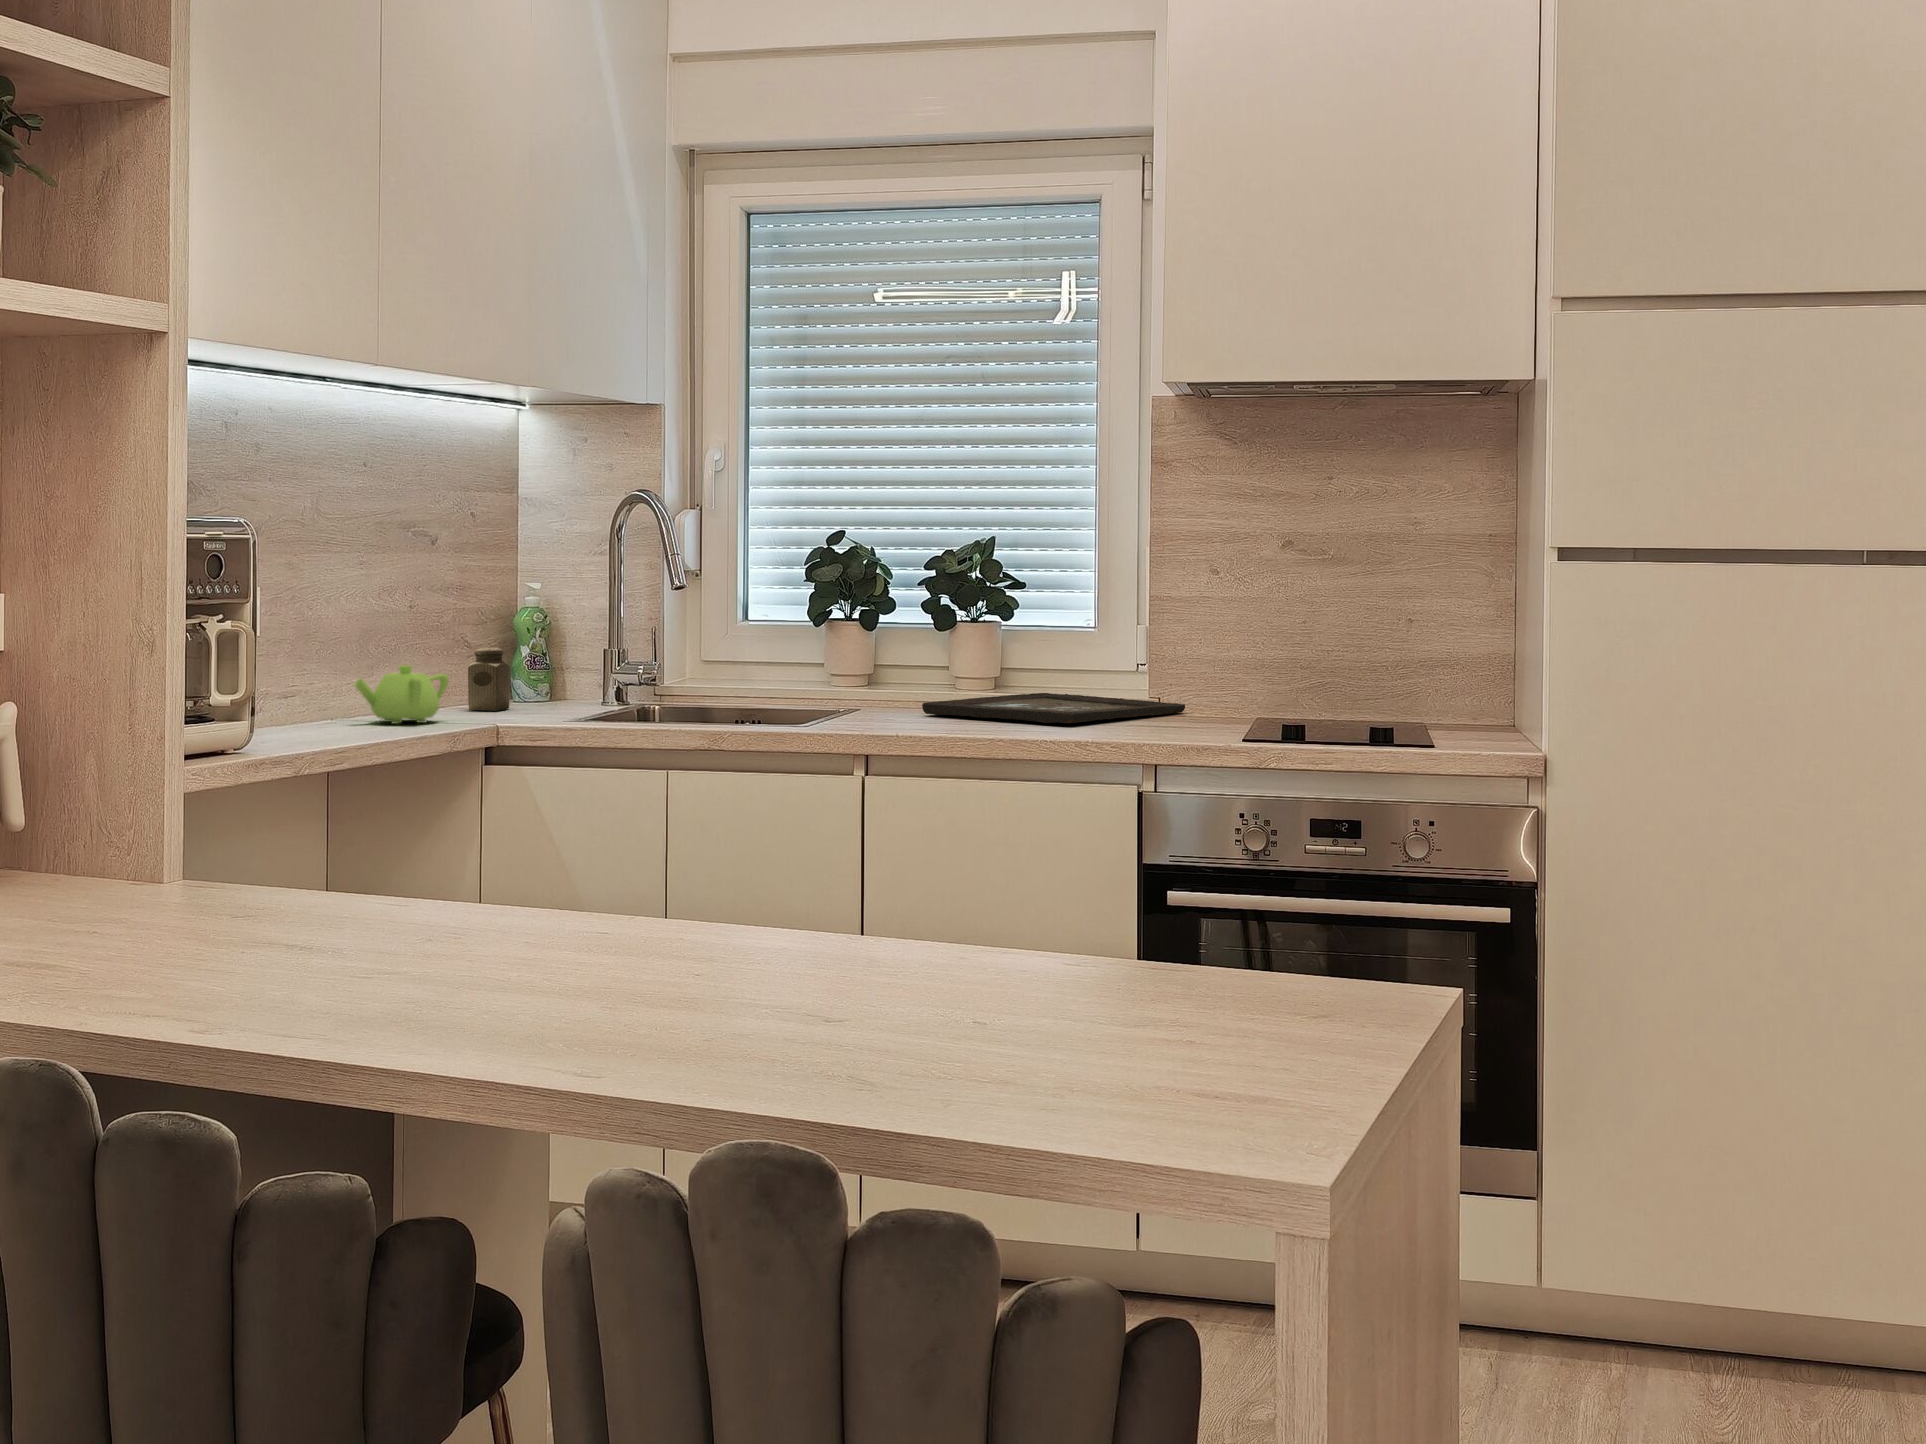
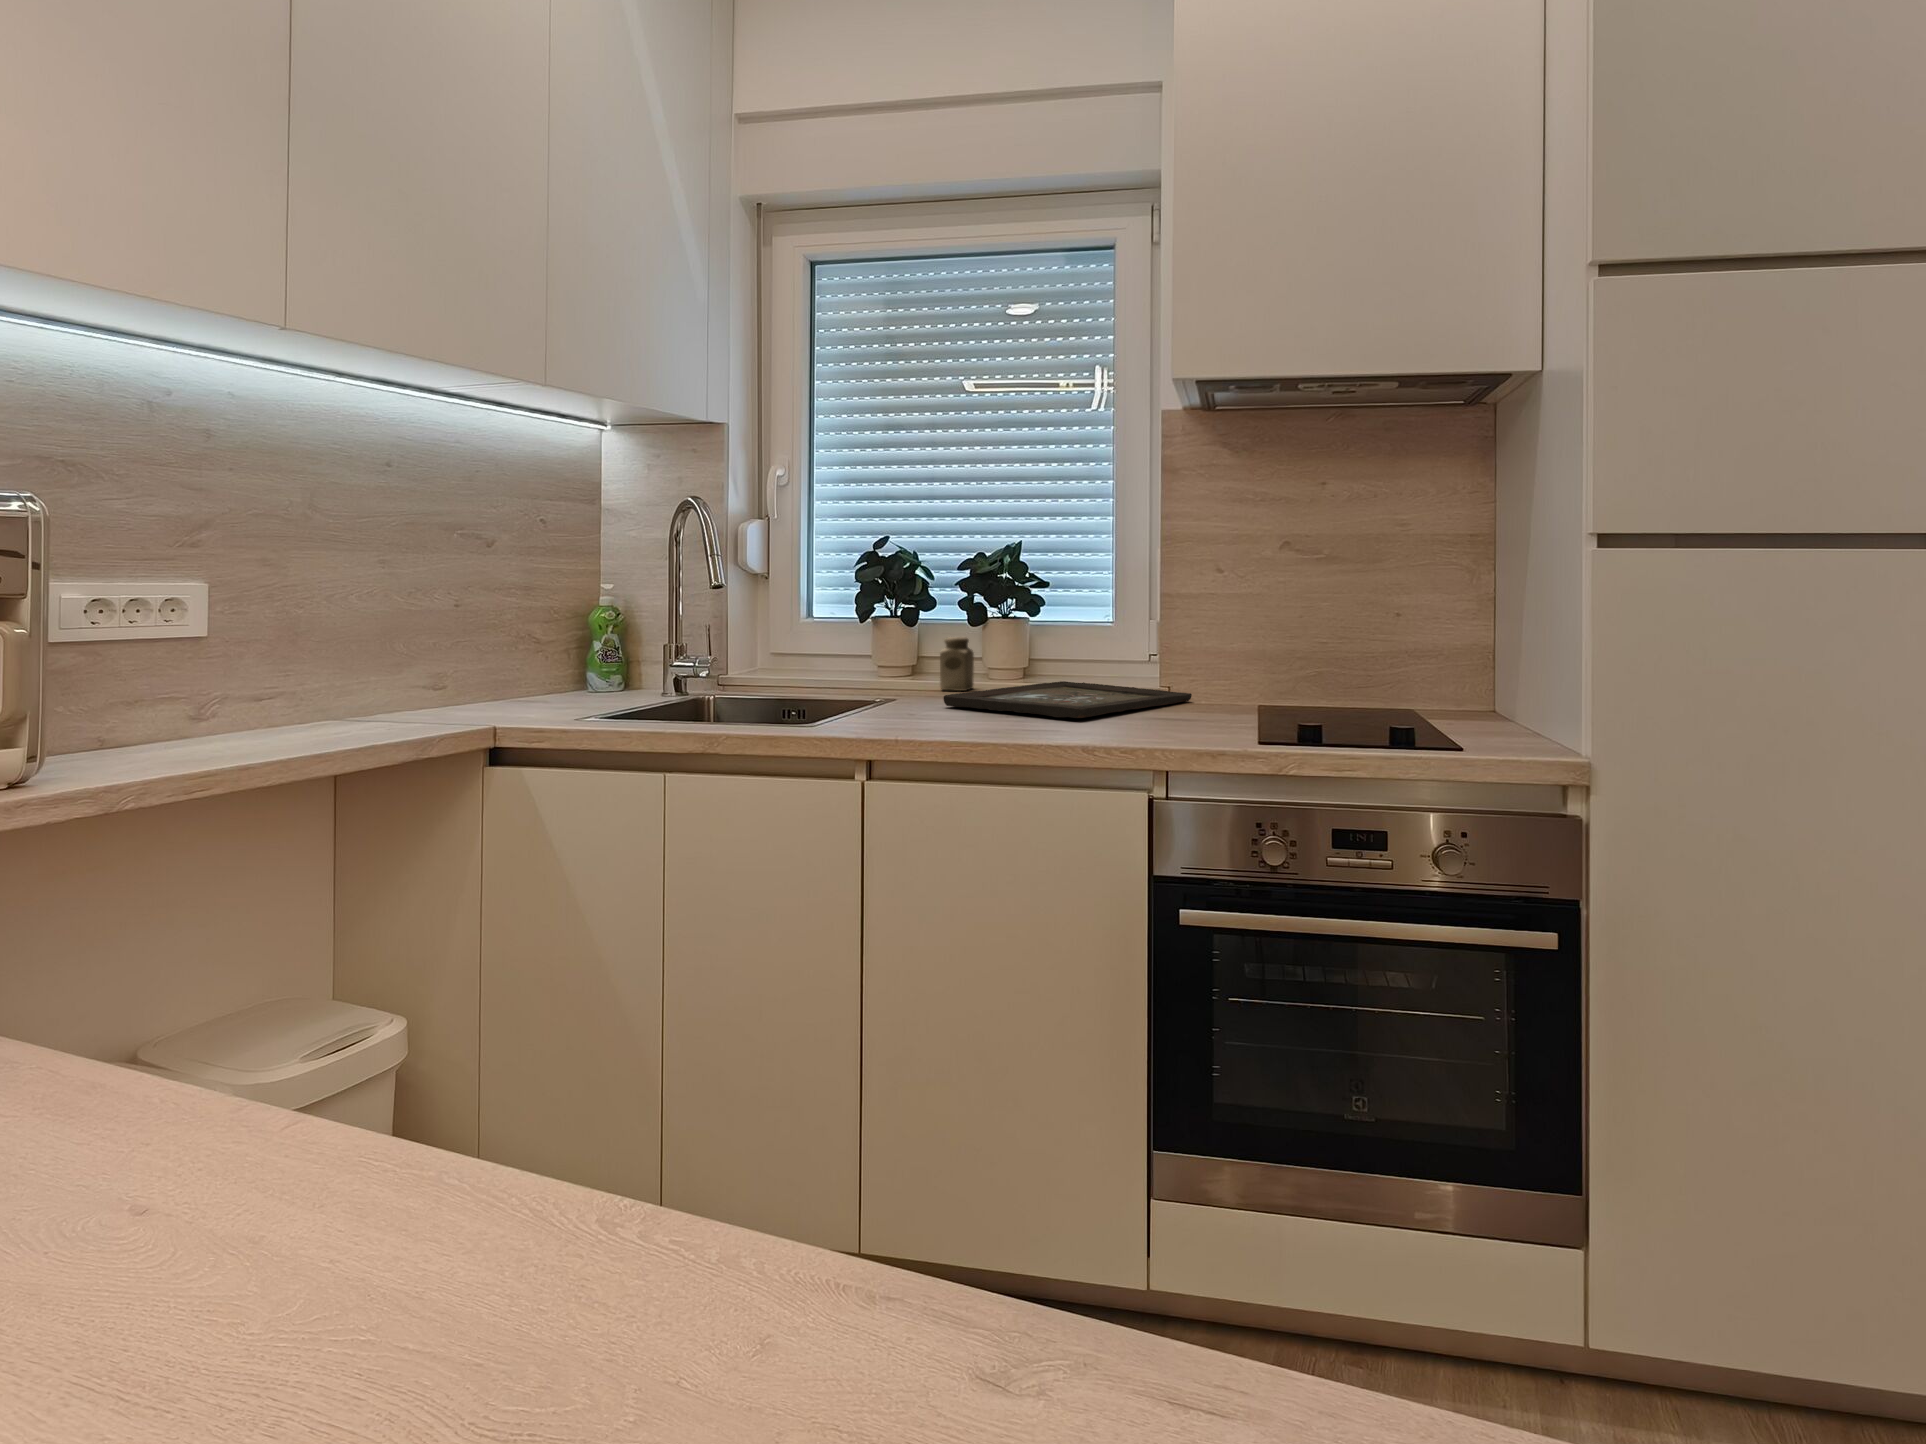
salt shaker: present [468,648,510,711] -> present [940,637,974,691]
teapot: present [354,665,449,724] -> none [348,665,462,725]

